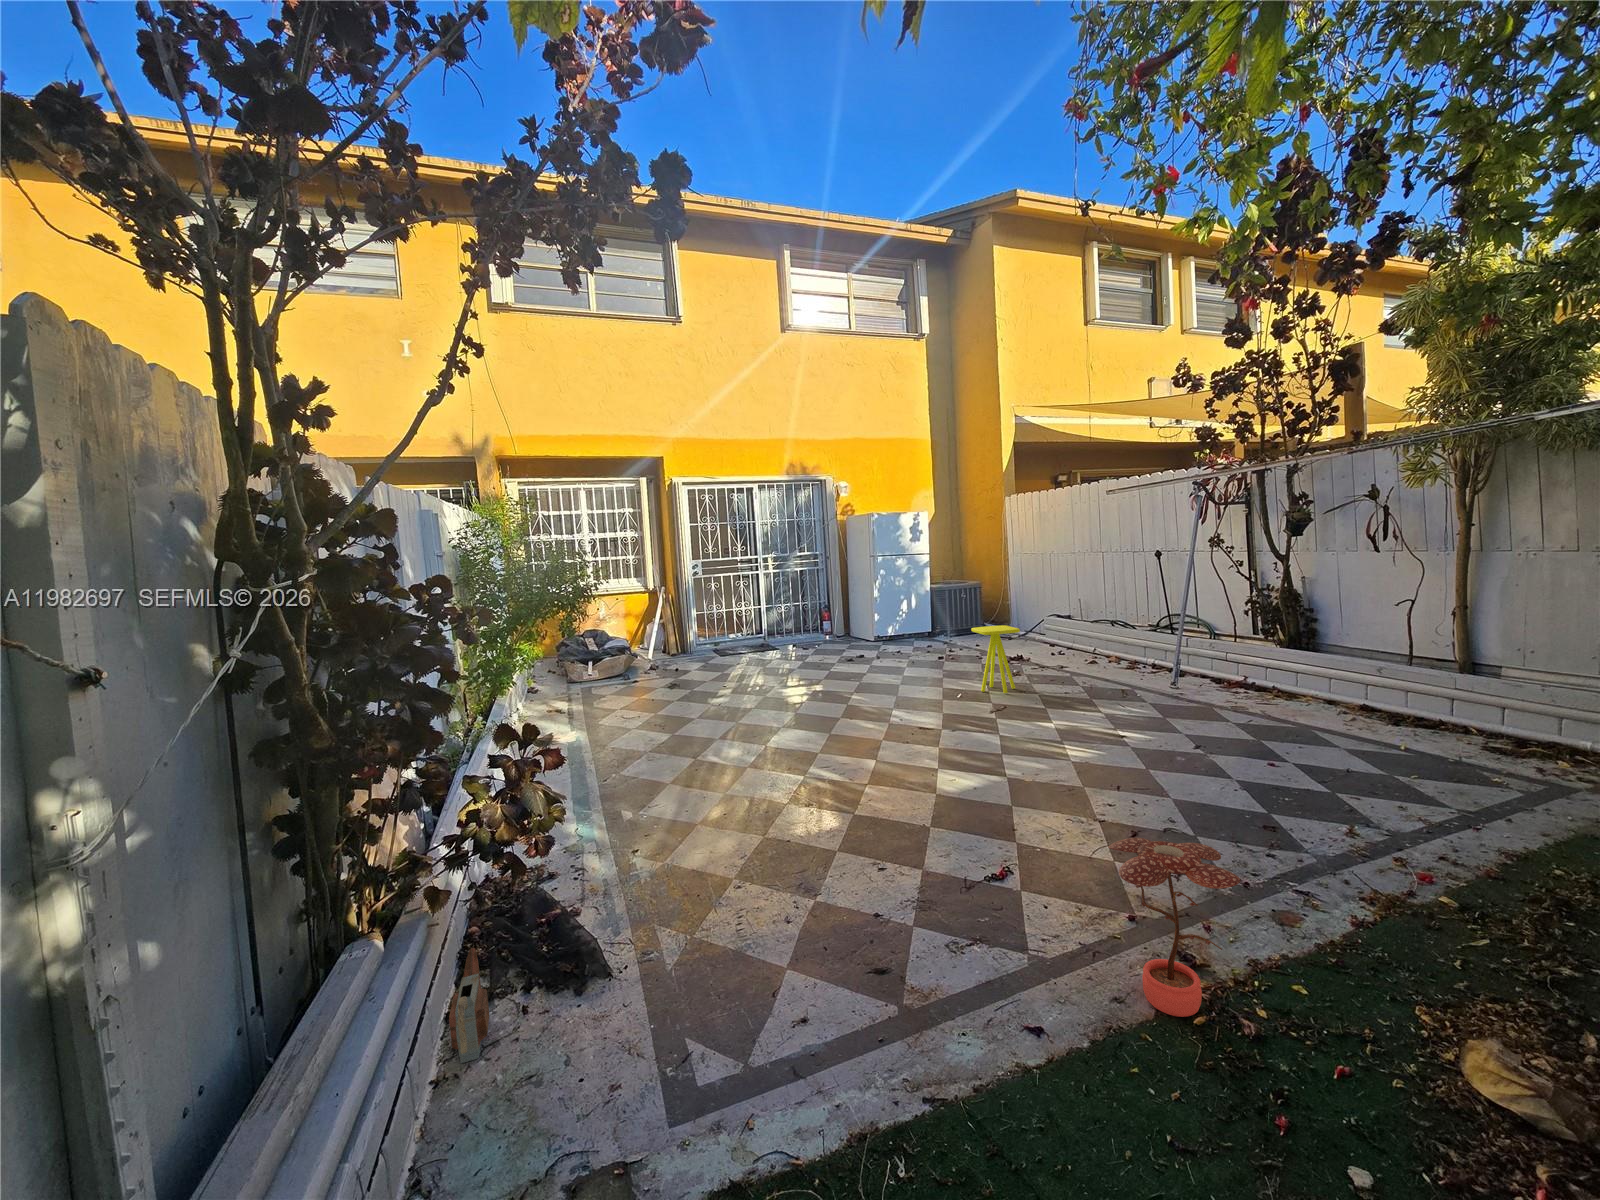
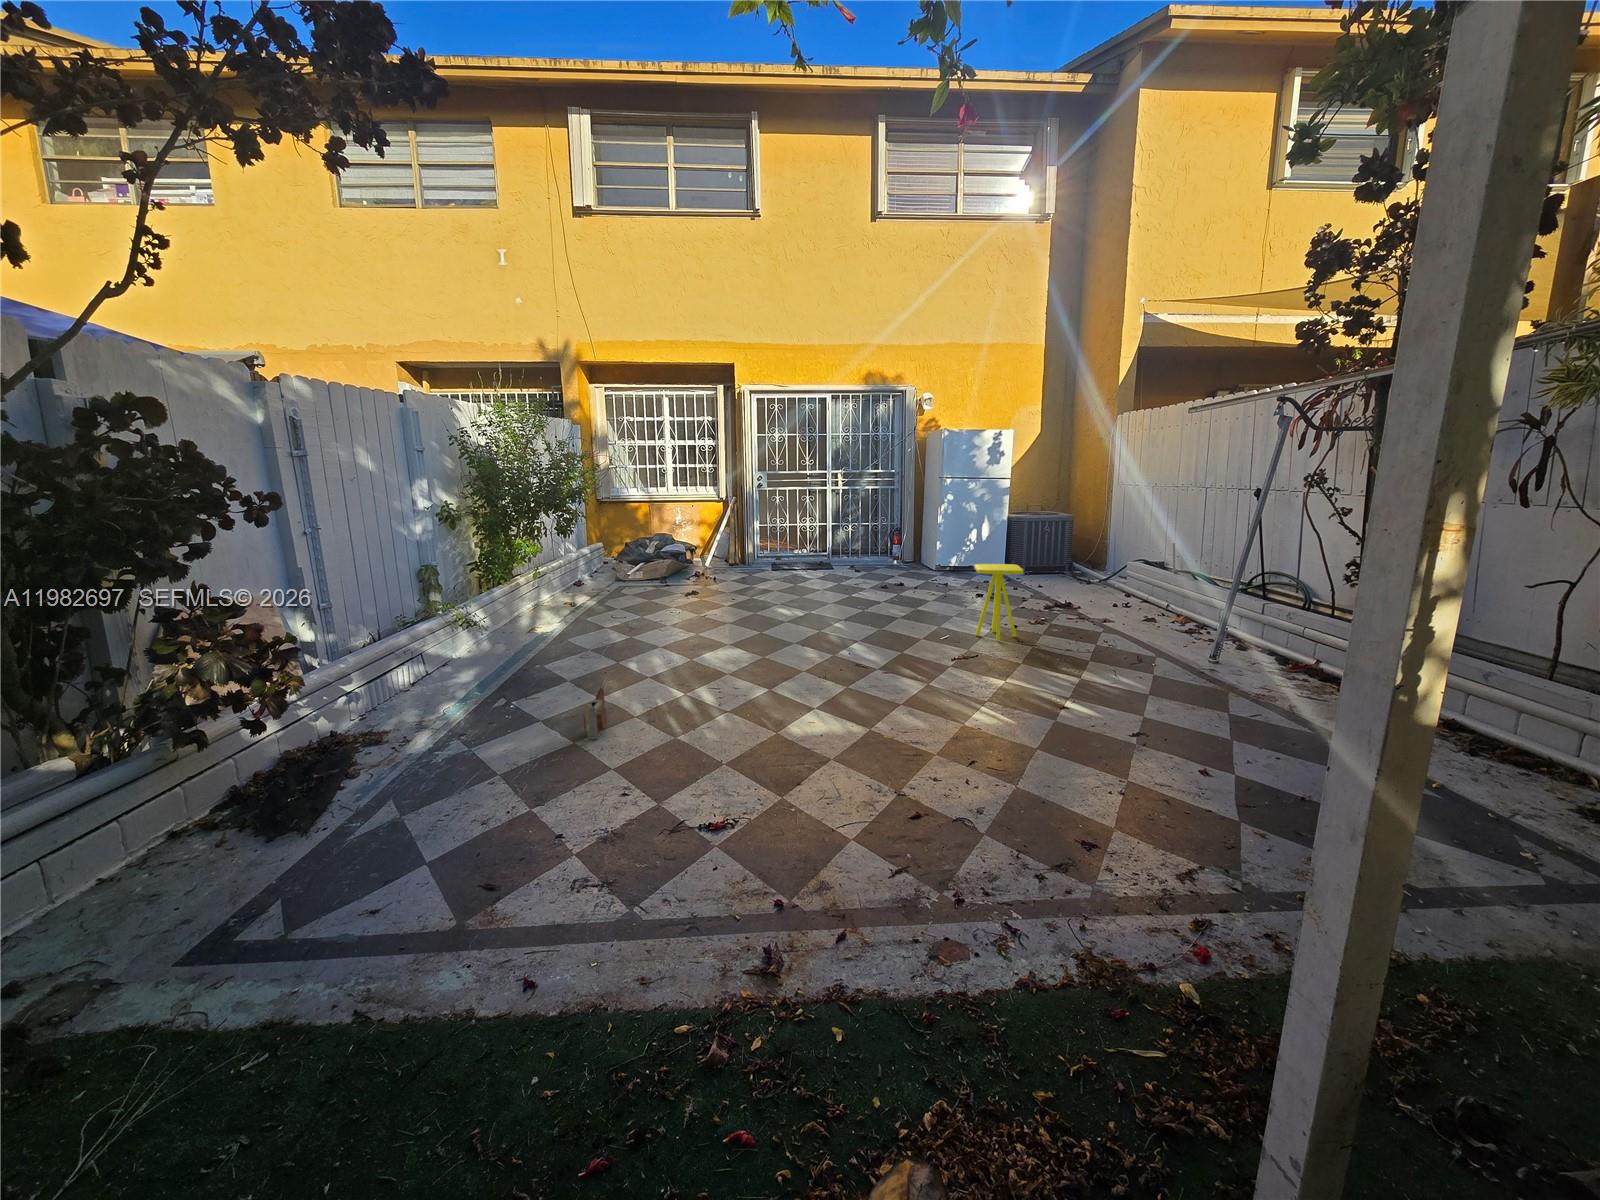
potted plant: present [1109,838,1240,1017] -> none [601,831,757,1045]
watering can: present [449,948,489,1063] -> present [583,688,607,740]

